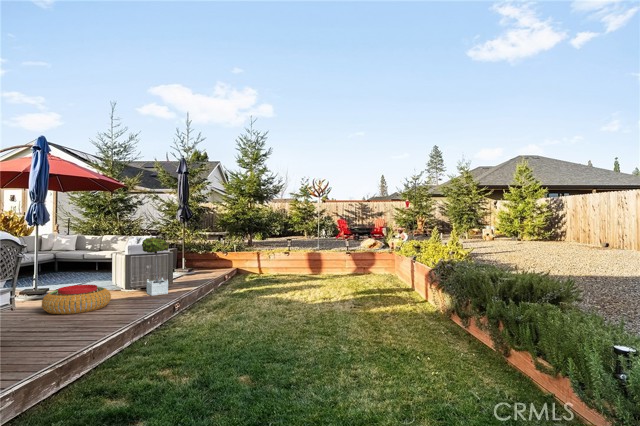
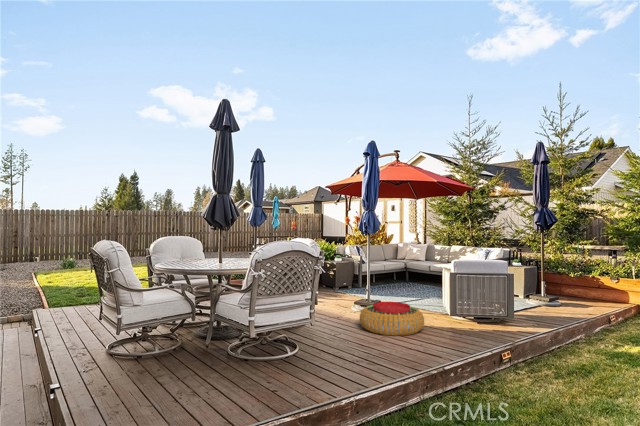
potted tree: present [142,237,169,296] -> none [465,252,500,332]

